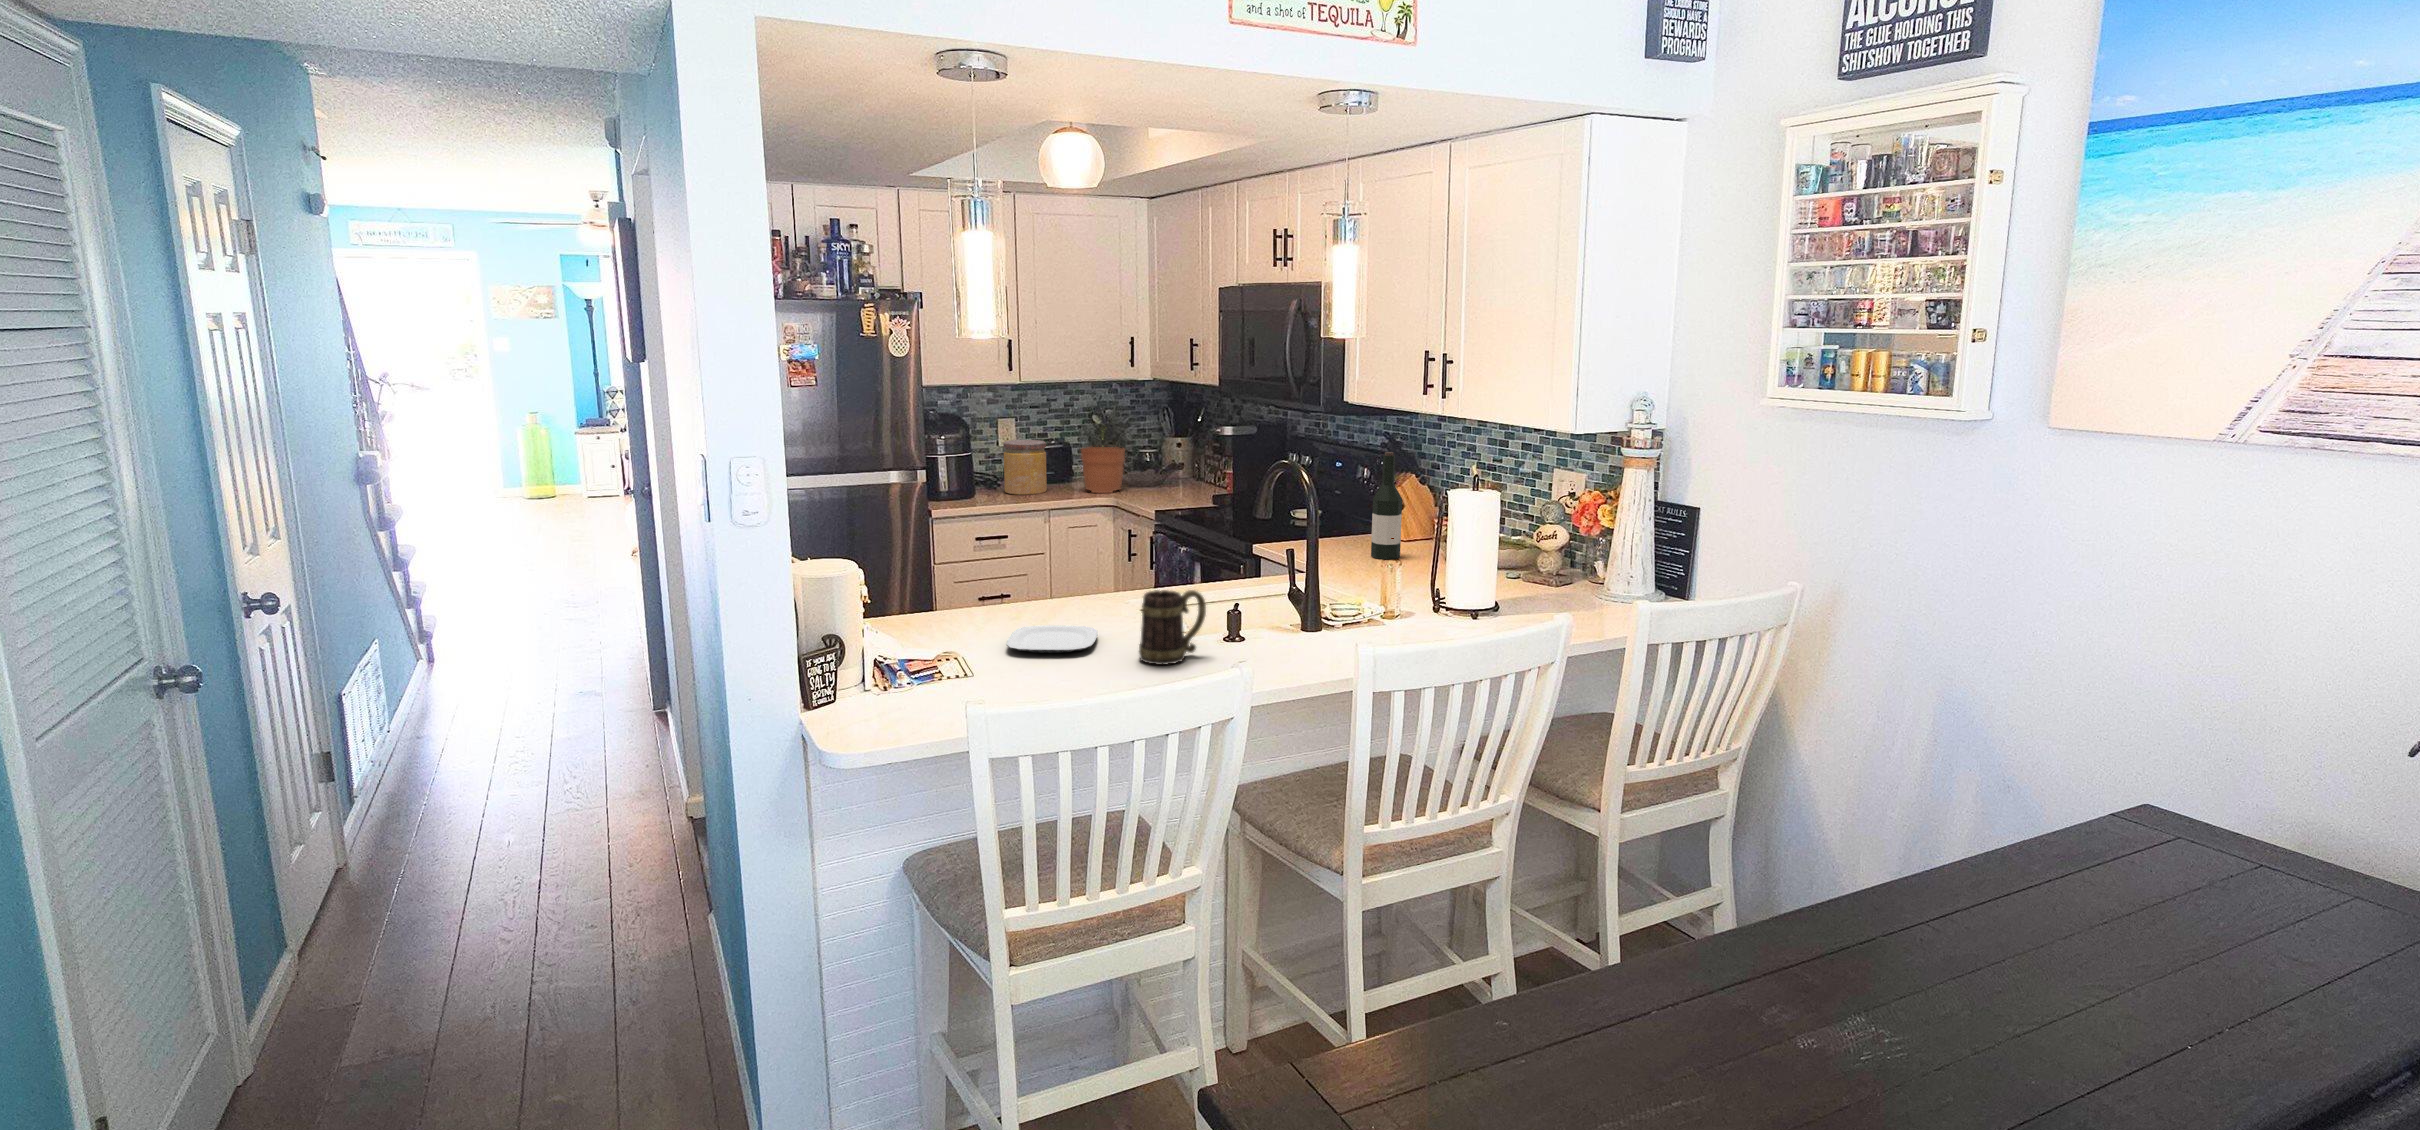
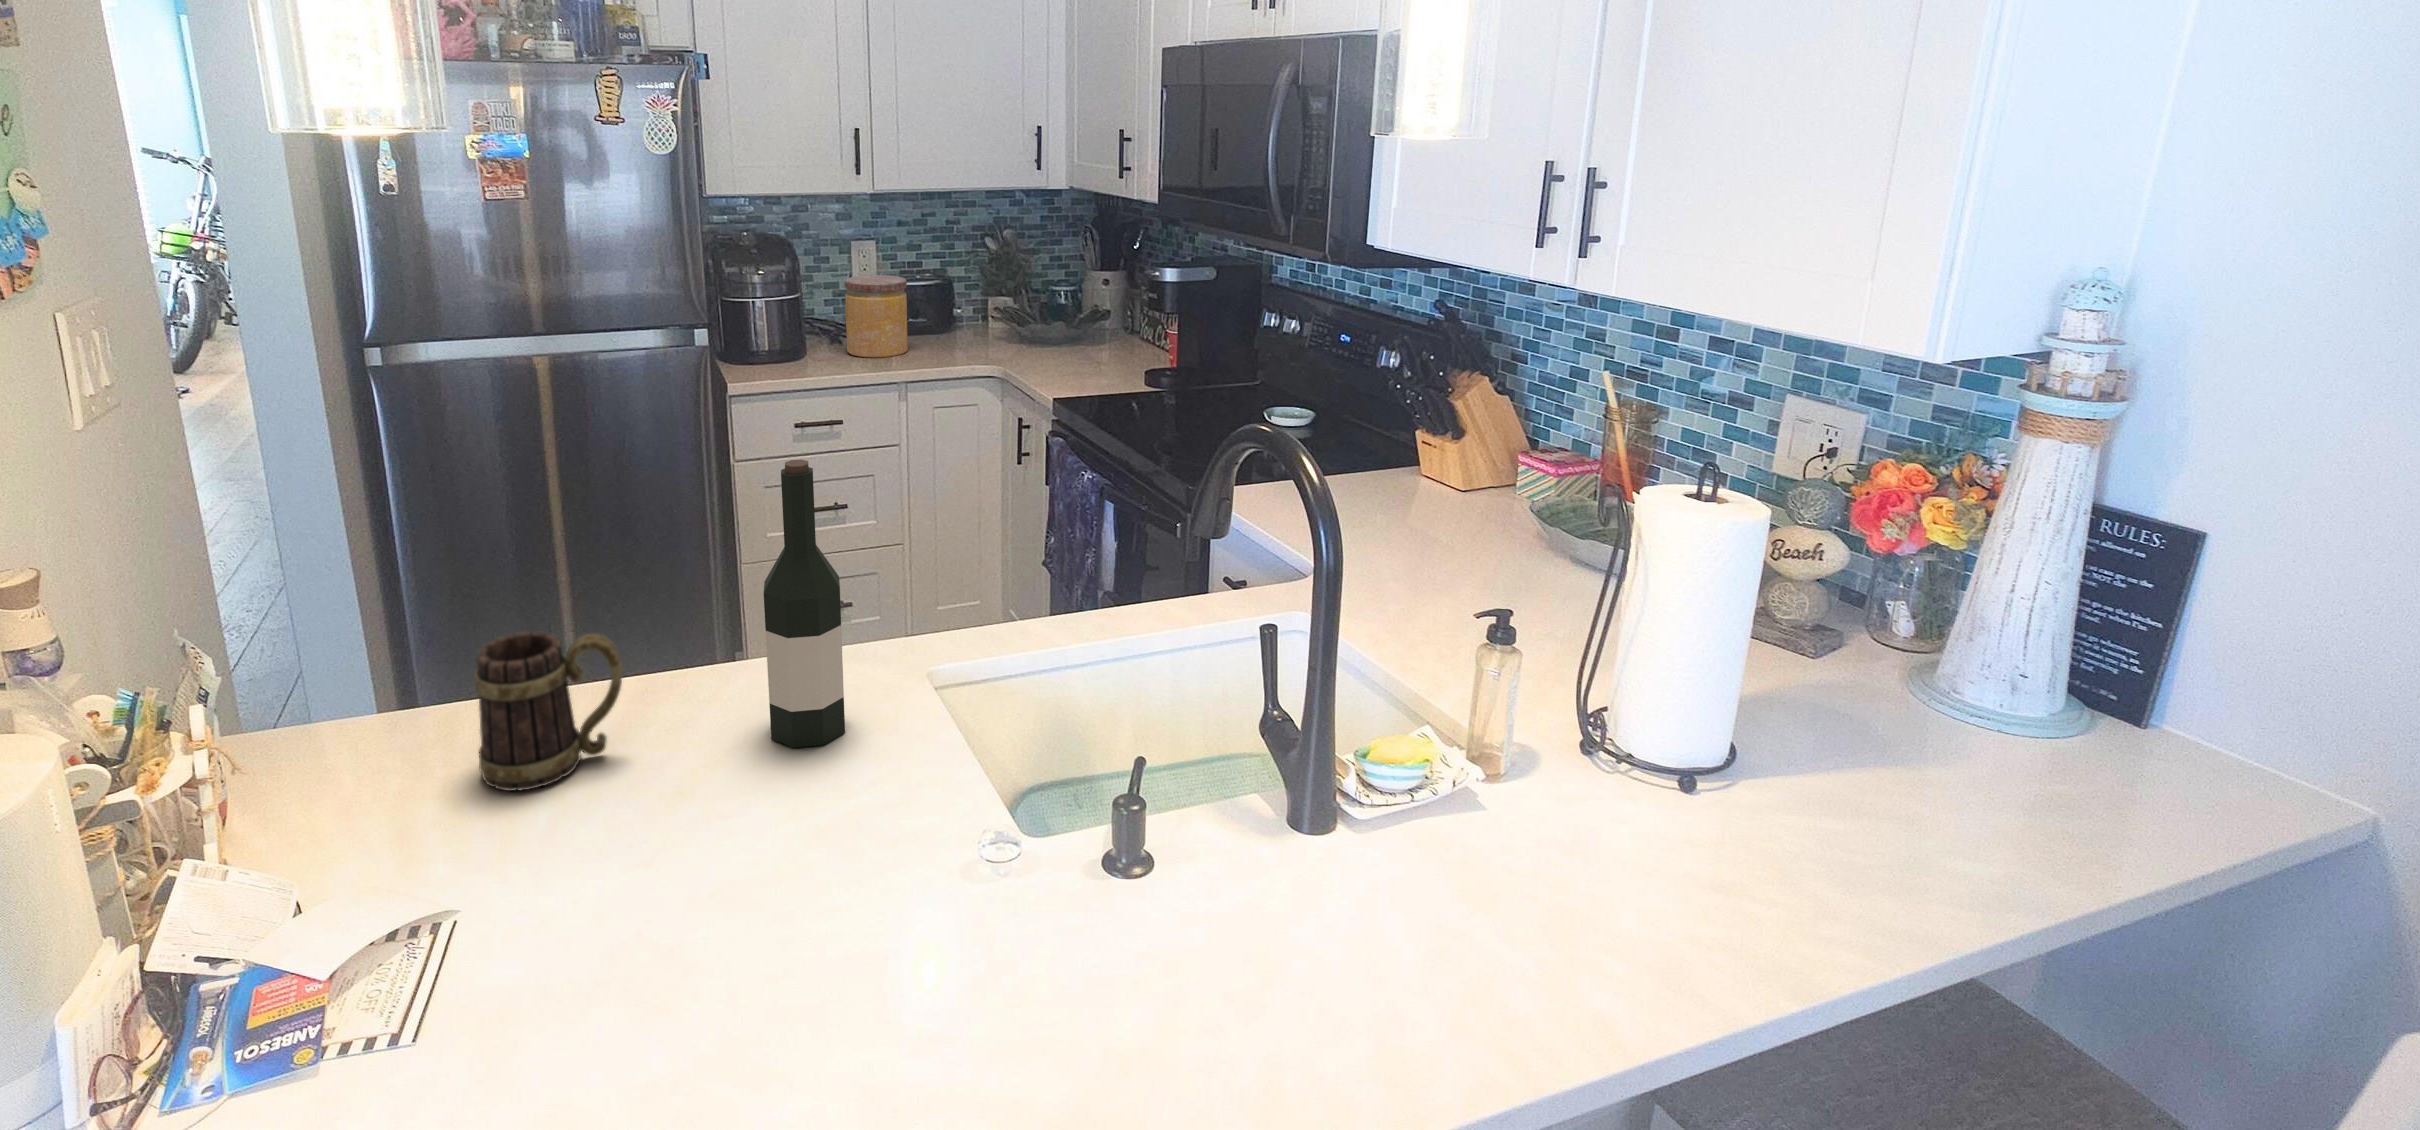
plant pot: present [1081,447,1125,493] -> none [955,260,1021,359]
wine bottle: present [1371,452,1402,559] -> present [764,460,845,748]
mug: present [1139,590,1206,665] -> present [476,632,622,791]
plate: present [1006,625,1098,653] -> none [573,785,810,914]

